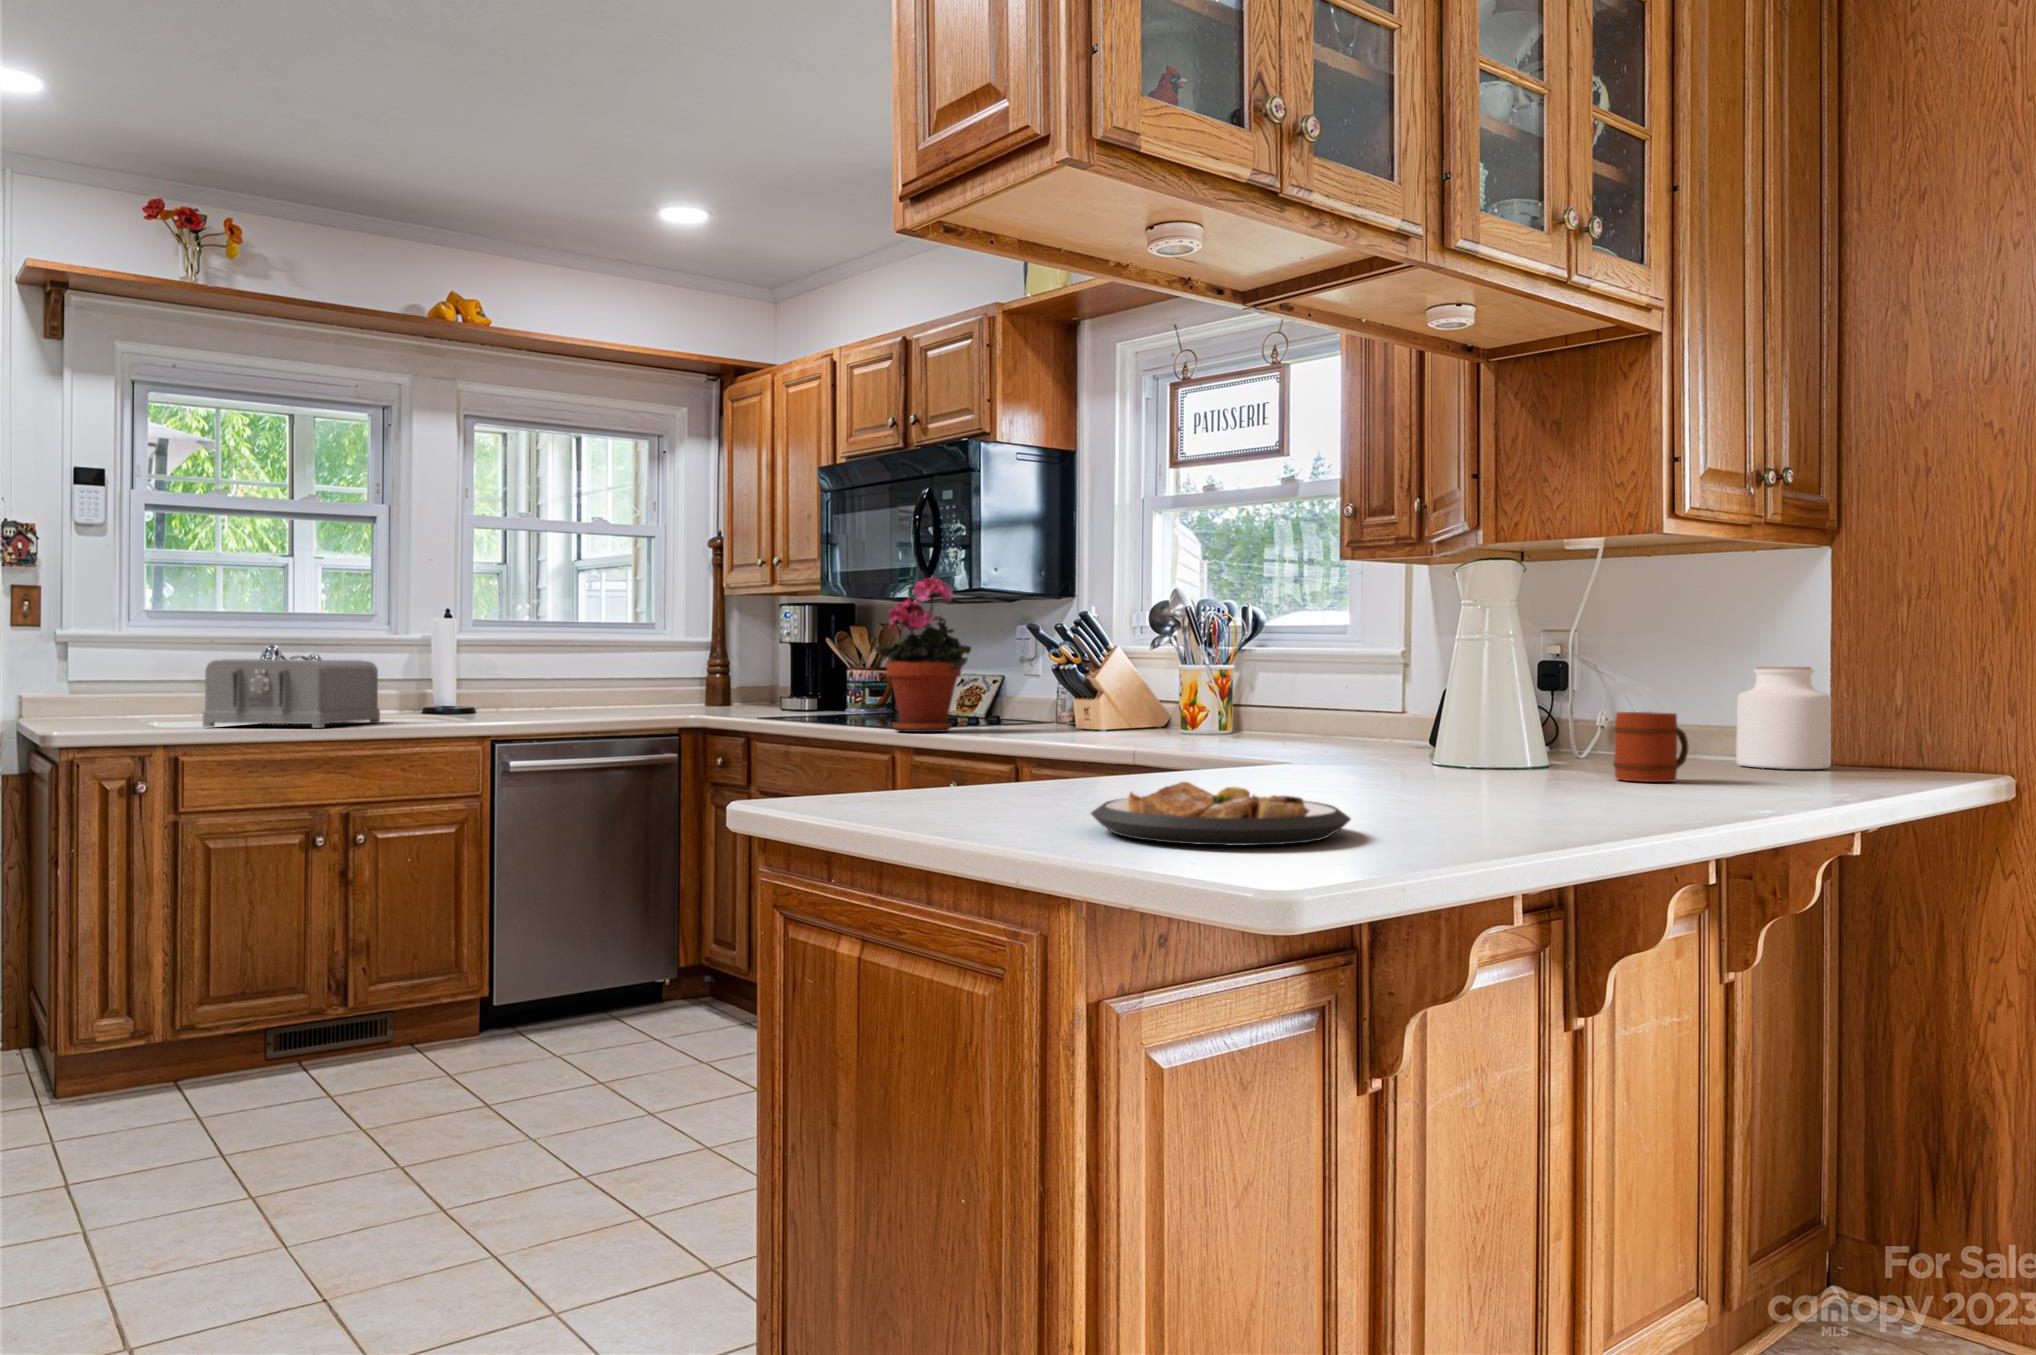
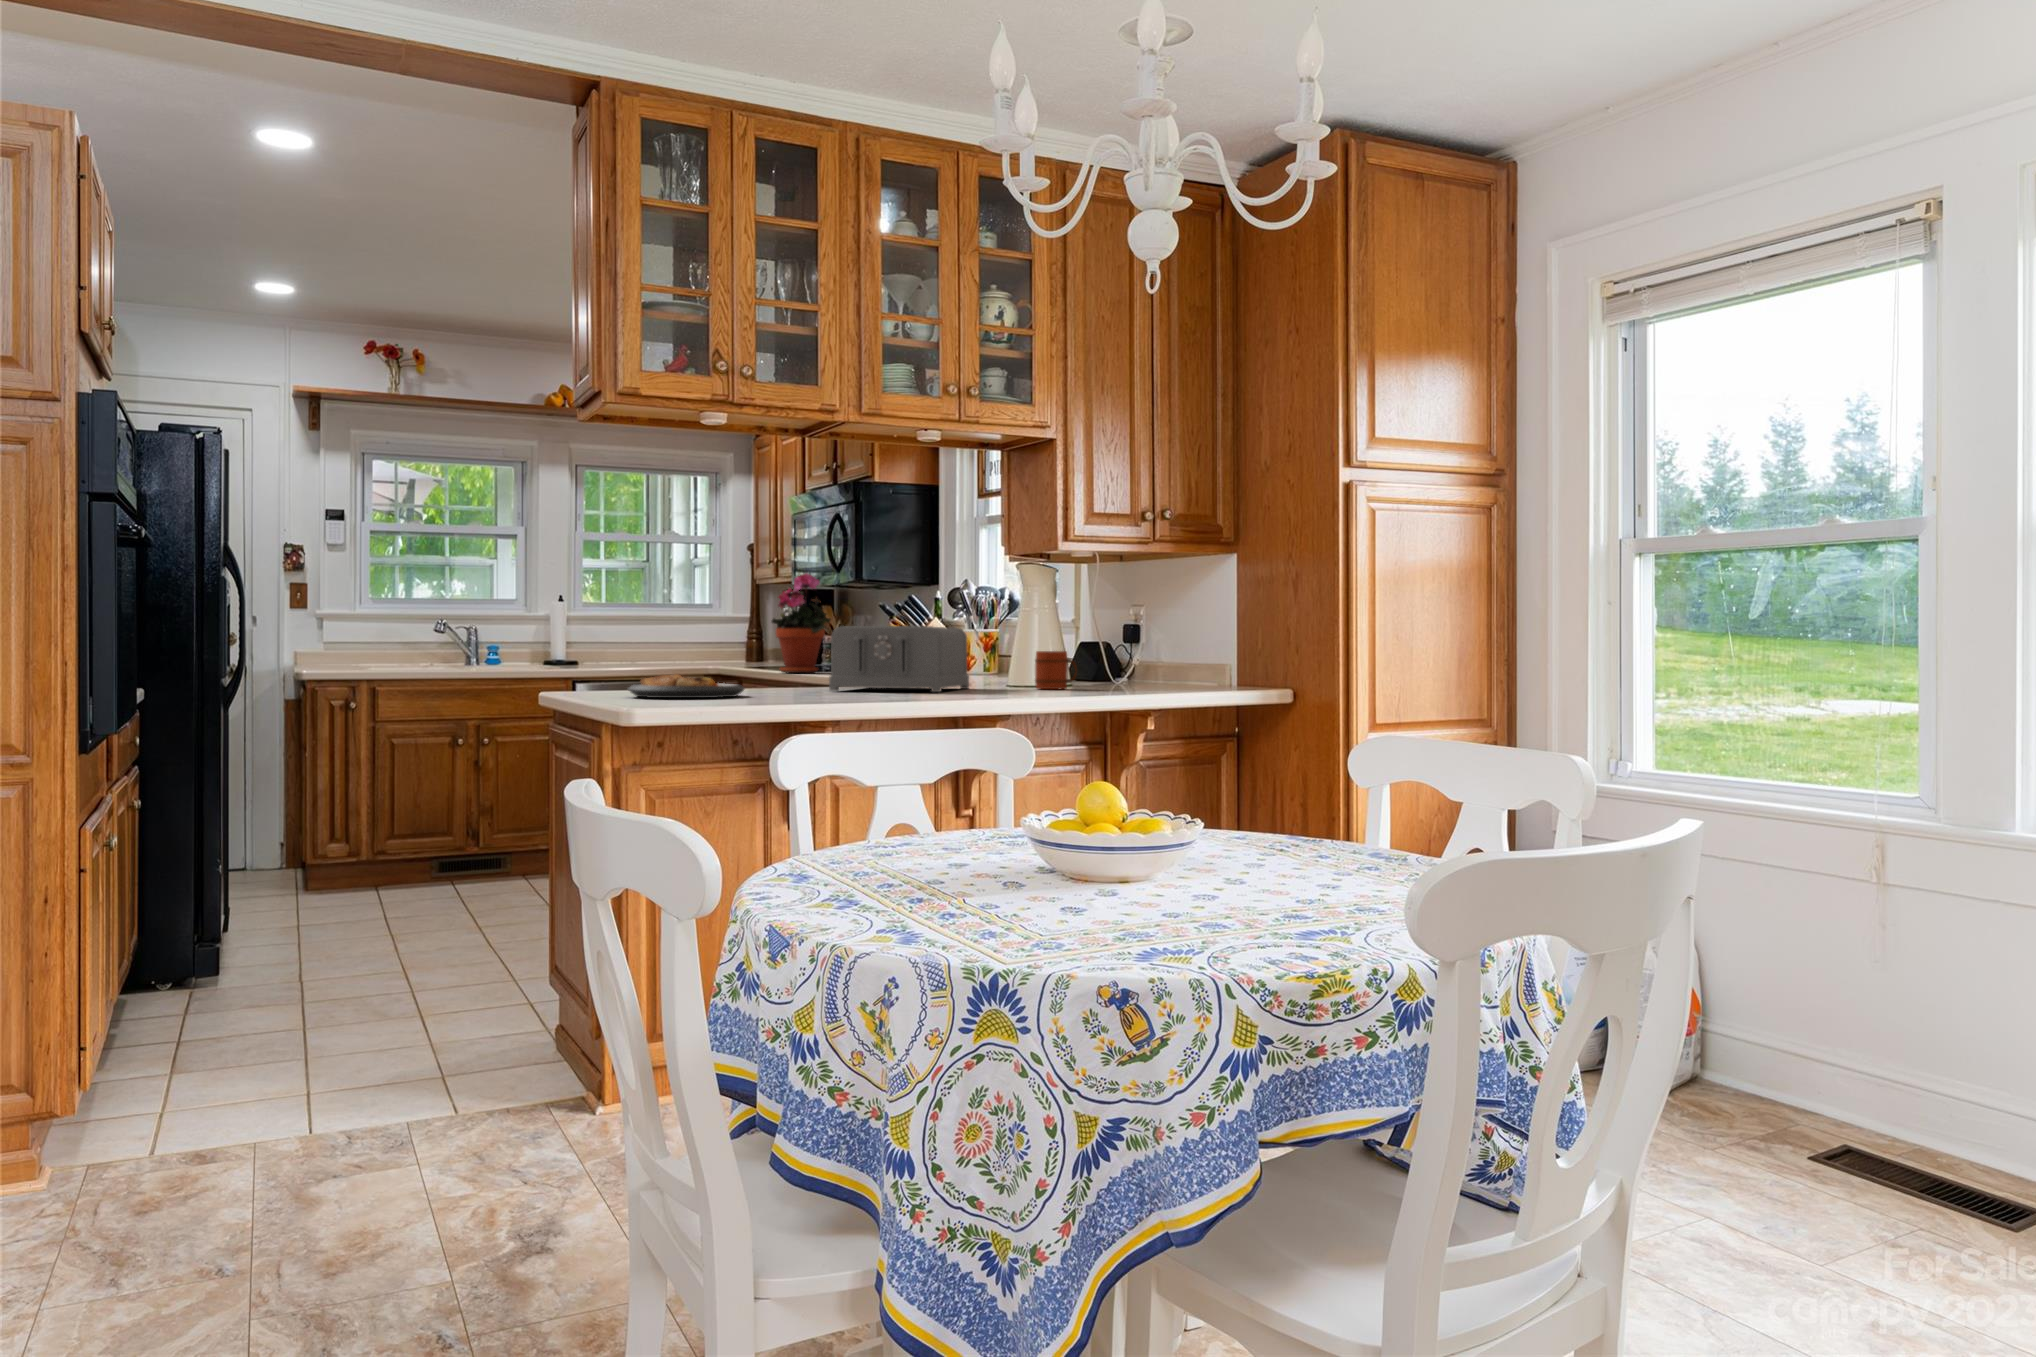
toaster: present [203,659,380,728] -> present [829,626,969,692]
jar: present [1736,667,1831,769] -> none [1169,626,1222,687]

